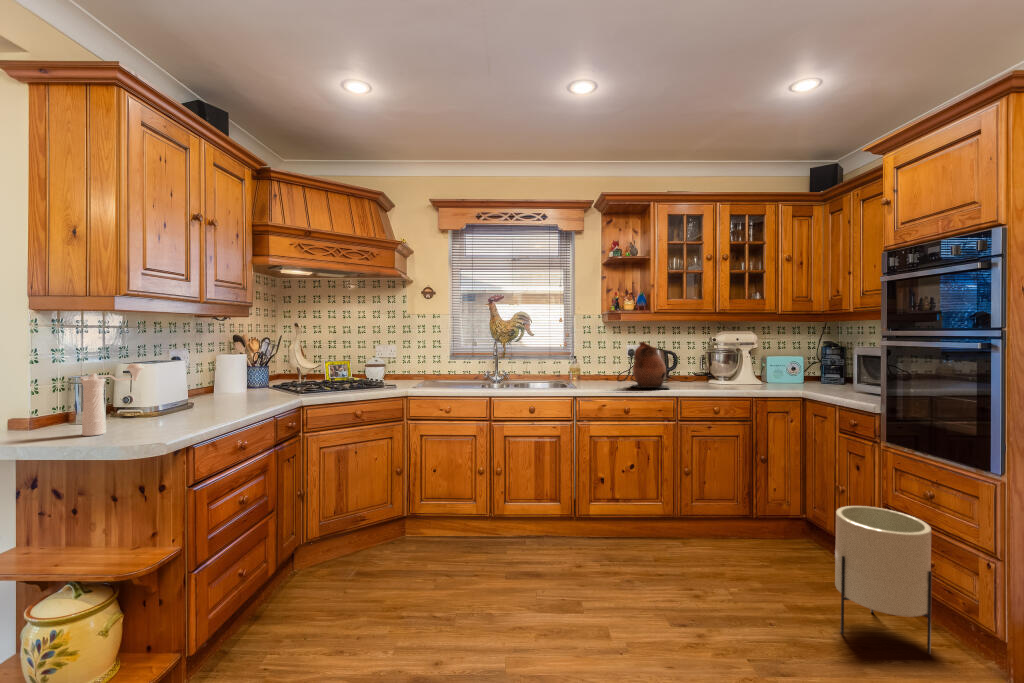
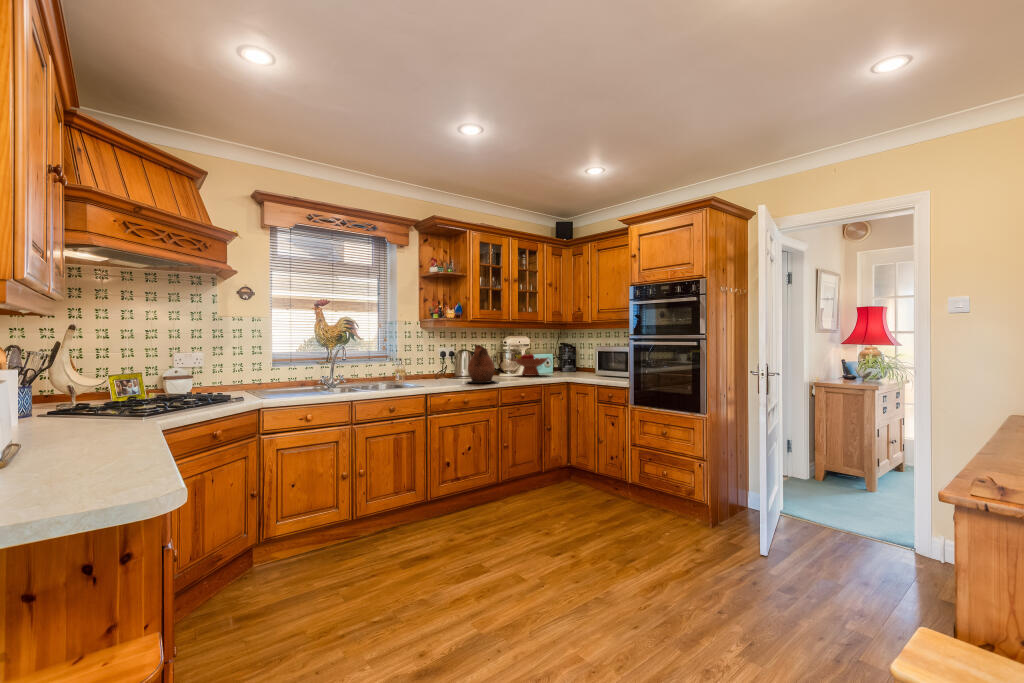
fruit bowl: none [727,351,779,382] -> present [514,352,547,376]
pepper mill: present [80,364,144,436] -> none [40,372,108,478]
planter: present [835,506,932,654] -> none [628,446,678,529]

